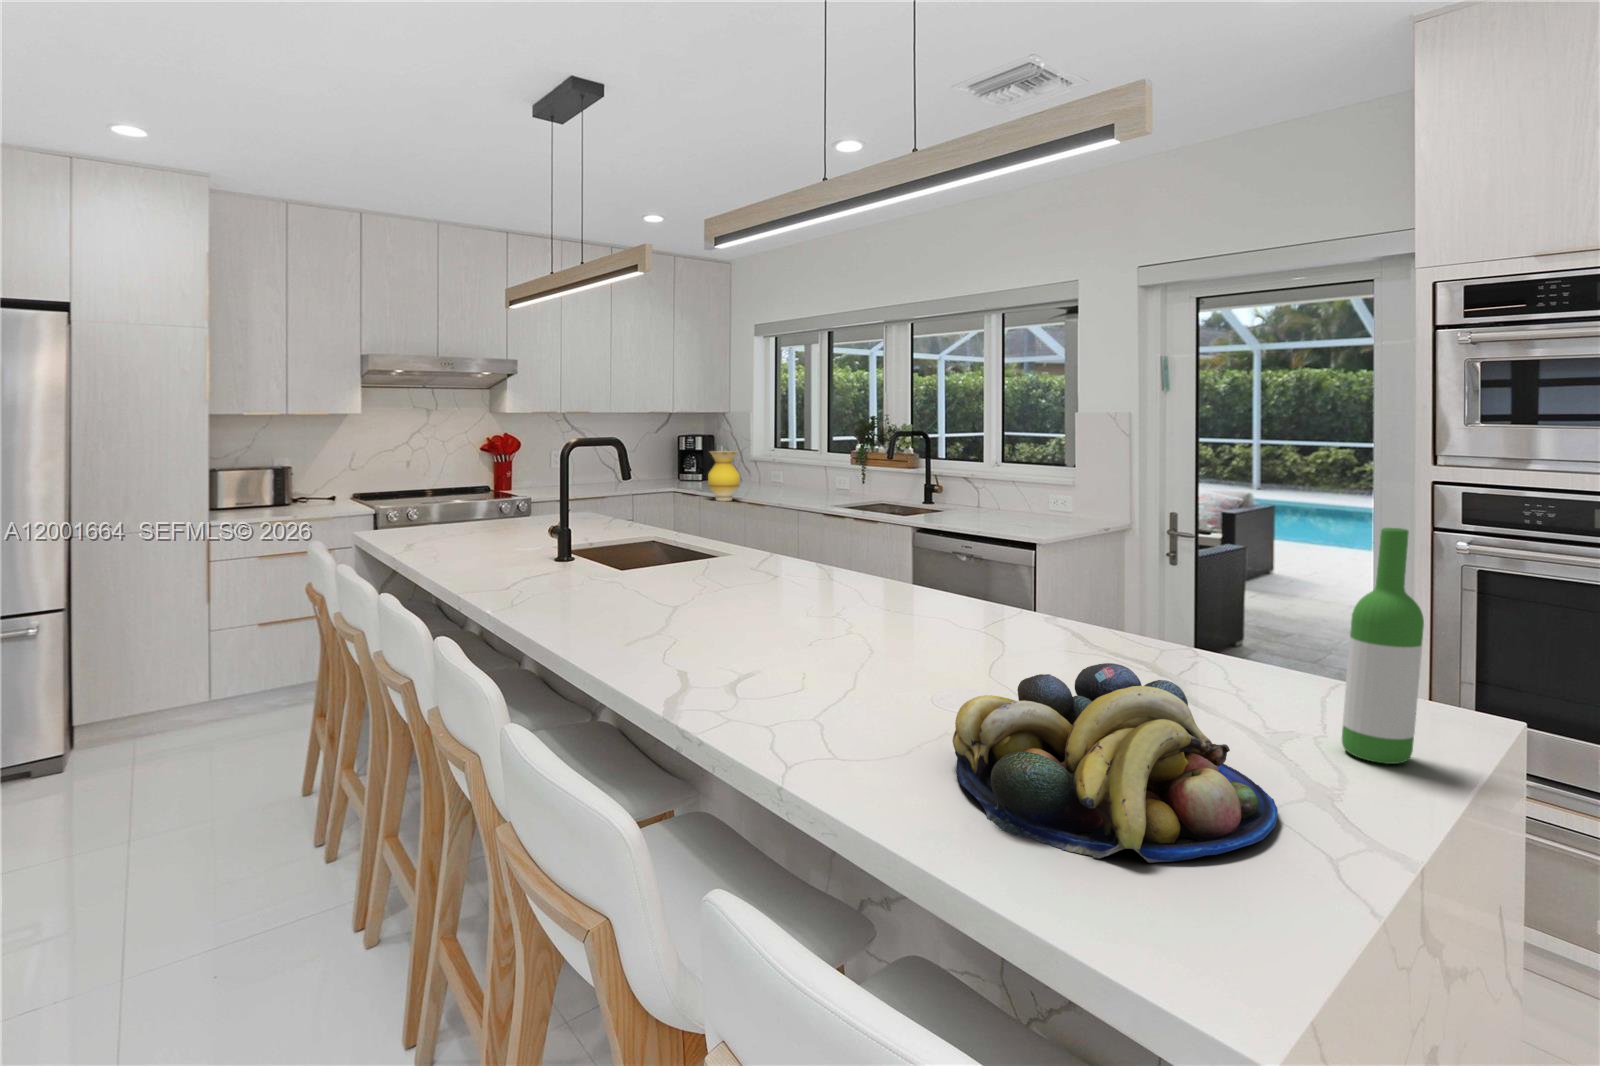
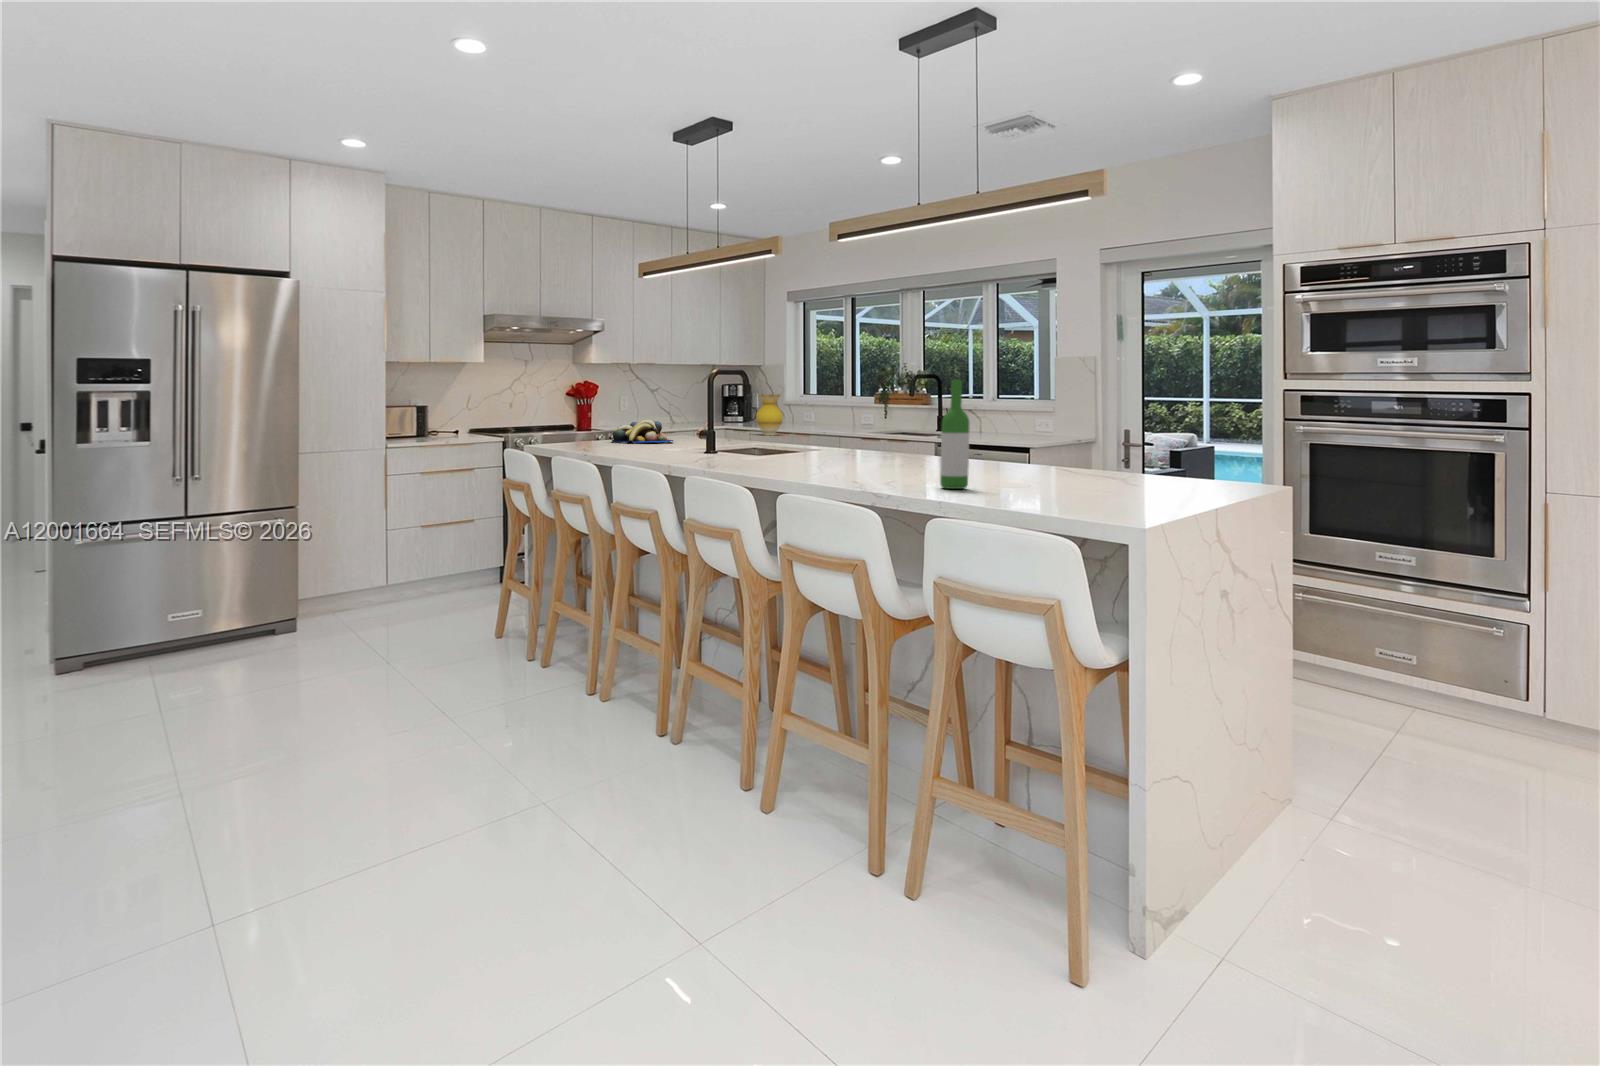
wine bottle: present [1342,528,1424,764] -> present [940,380,969,489]
fruit bowl: present [952,663,1278,863] -> present [612,420,673,443]

